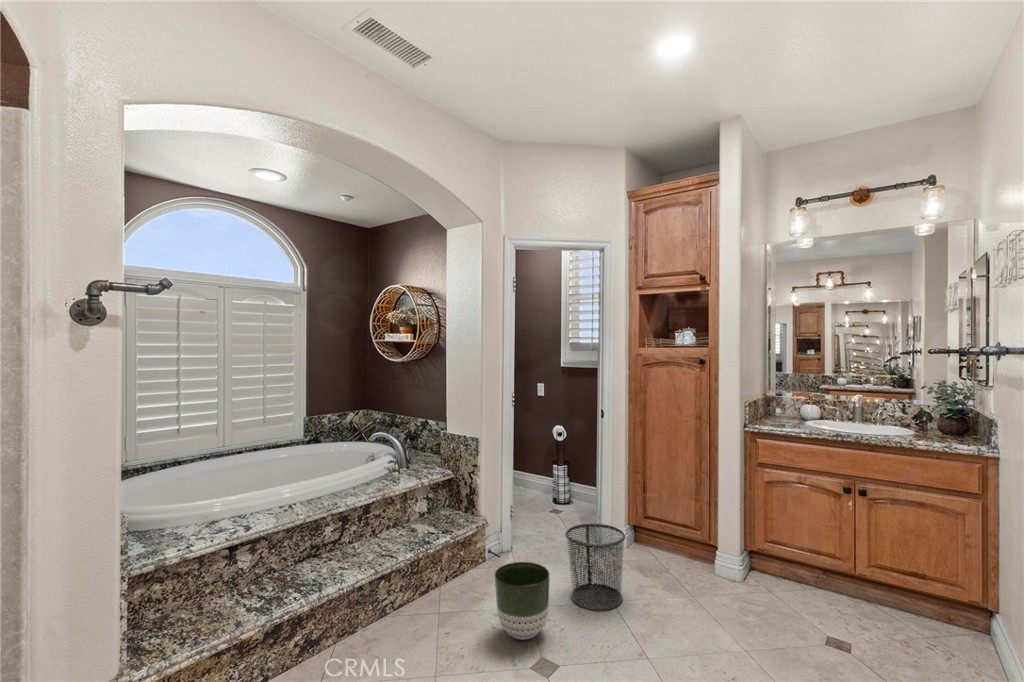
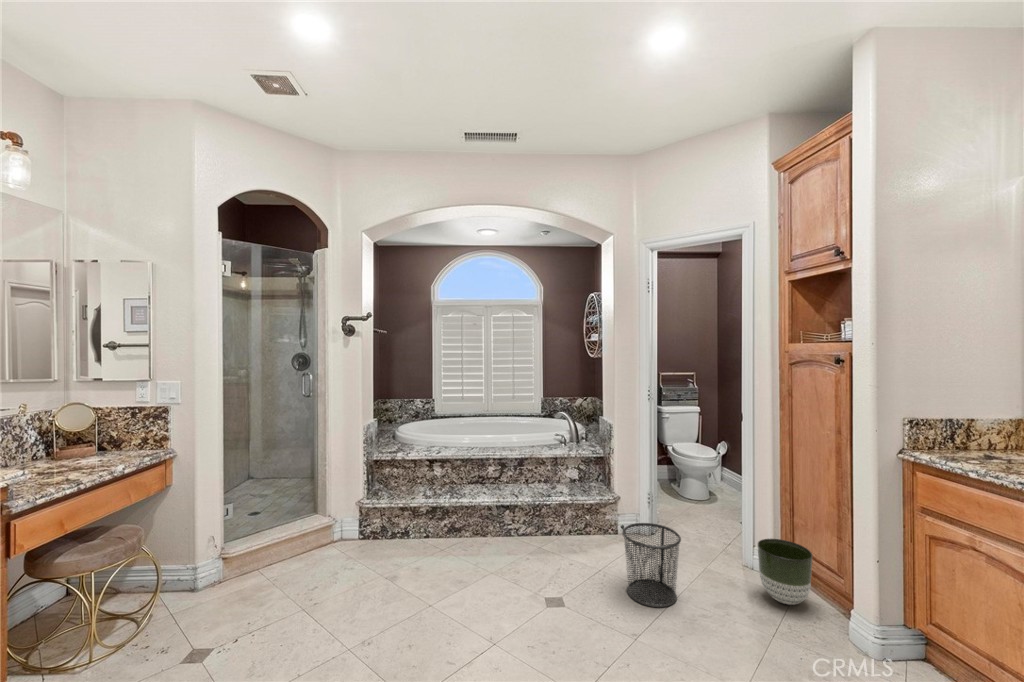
planter: present [495,562,549,640] -> present [758,539,812,605]

